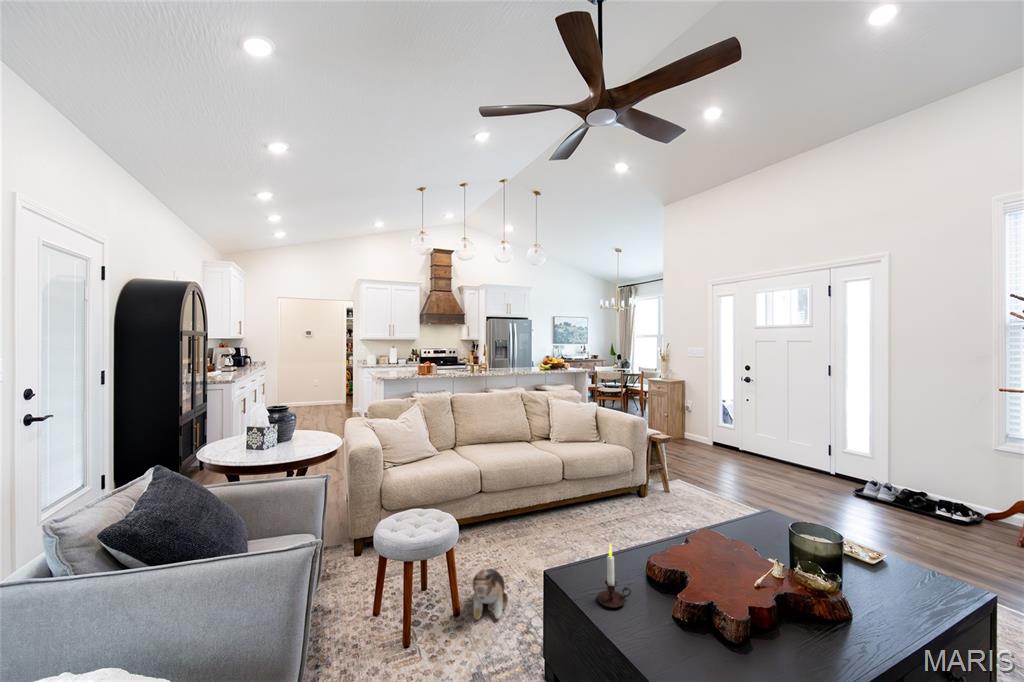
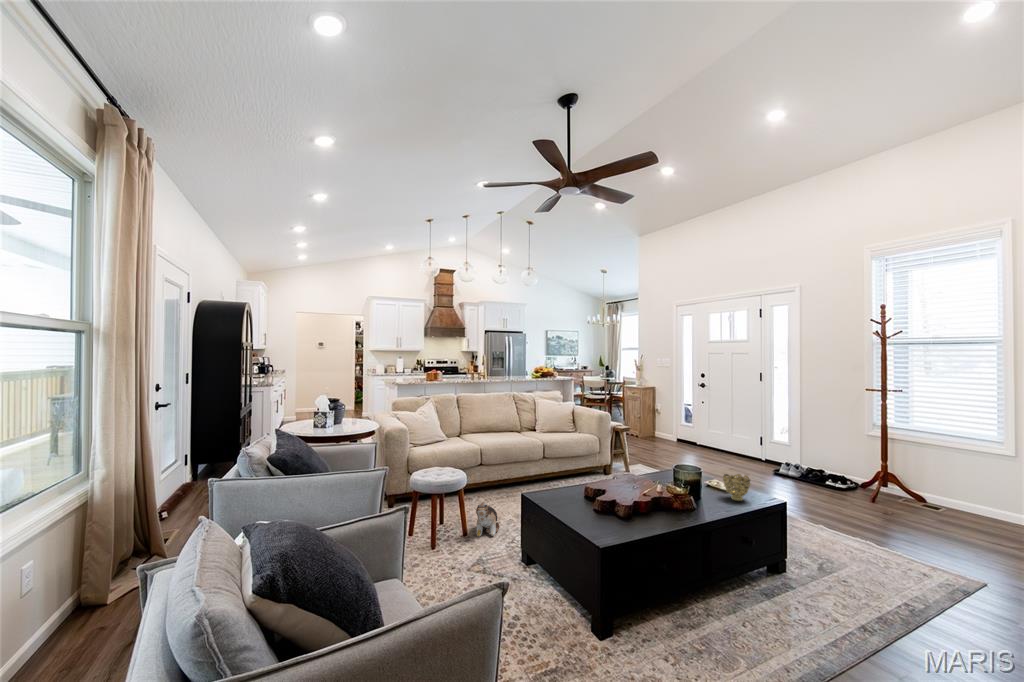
decorative bowl: none [884,542,942,594] -> present [723,474,751,501]
candle: present [597,543,631,608] -> none [550,469,570,505]

